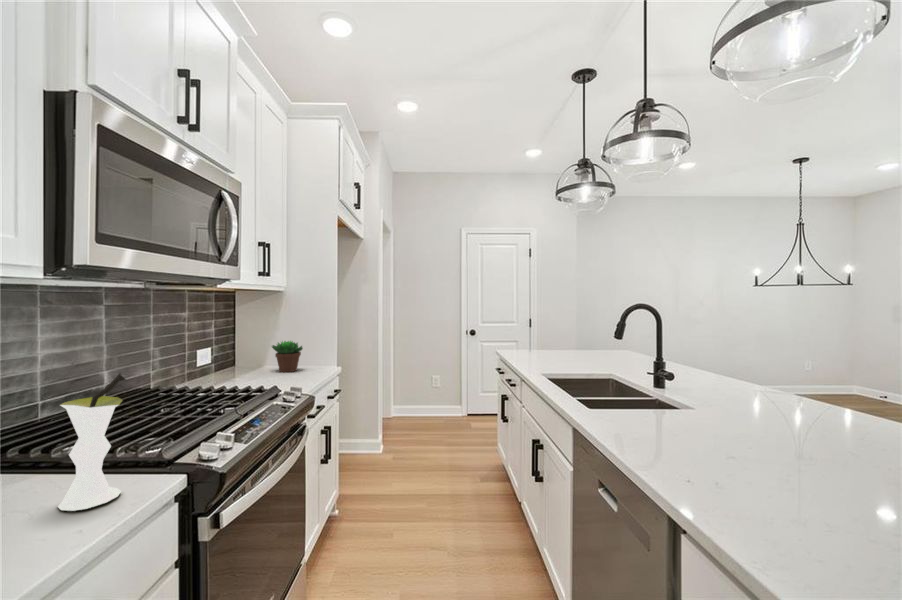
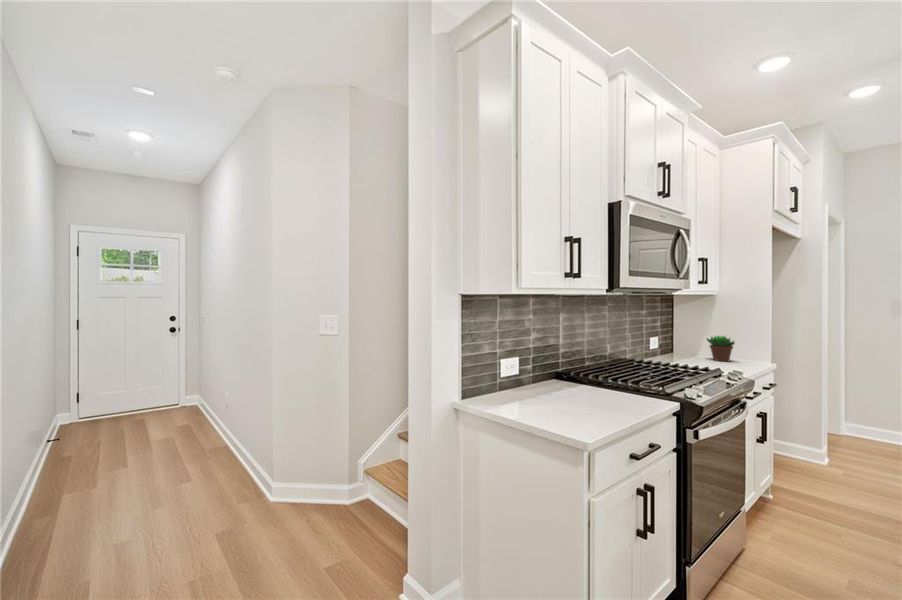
vase: present [58,374,126,511] -> none [624,342,650,404]

